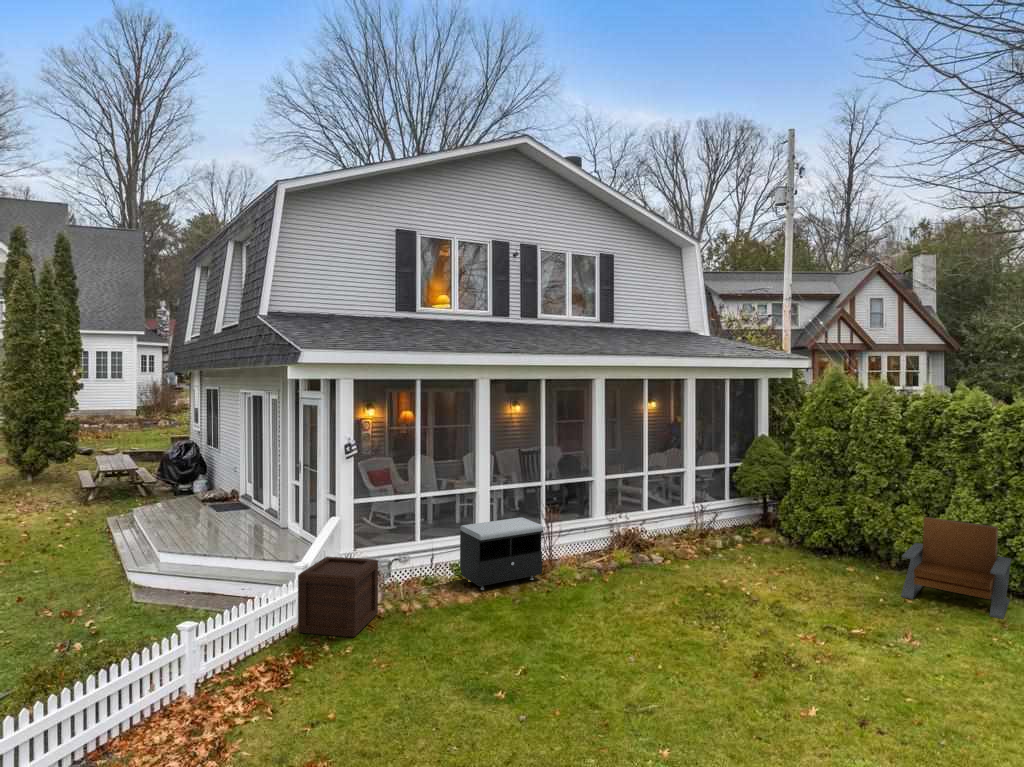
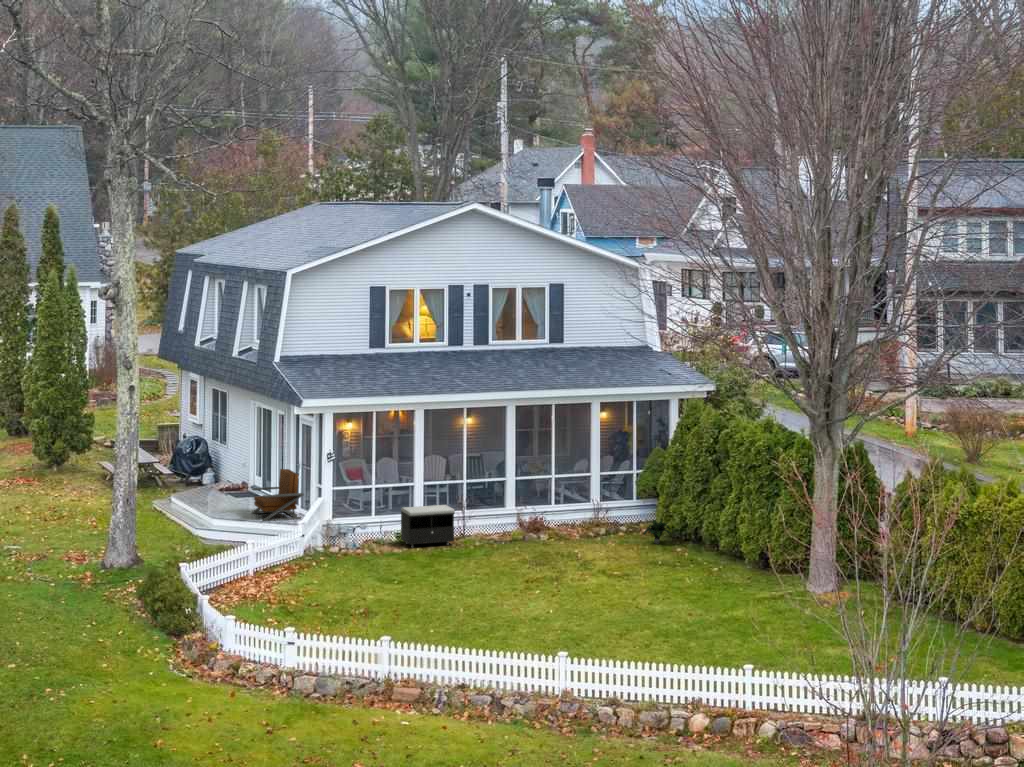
lounge chair: present [901,517,1011,619] -> present [252,469,304,521]
potted plant: none [784,524,835,560] -> present [644,520,671,544]
wooden crate: present [298,557,378,637] -> none [302,520,346,560]

